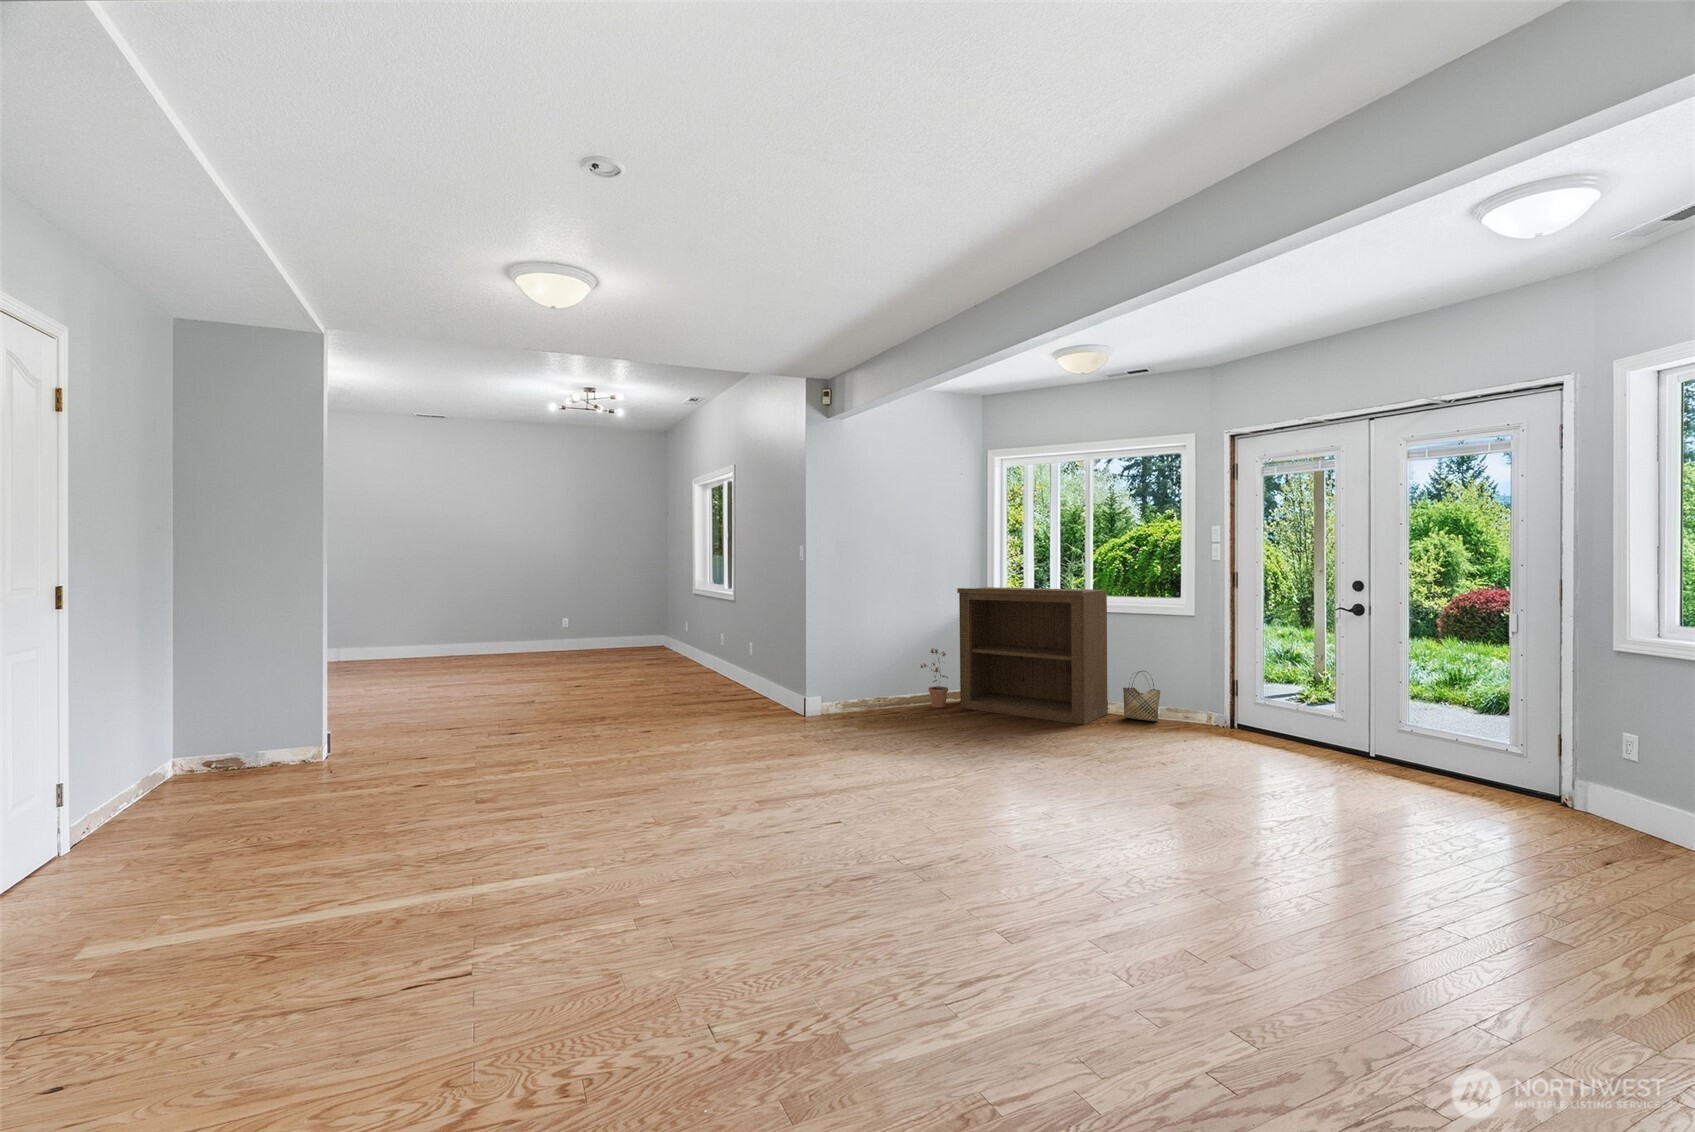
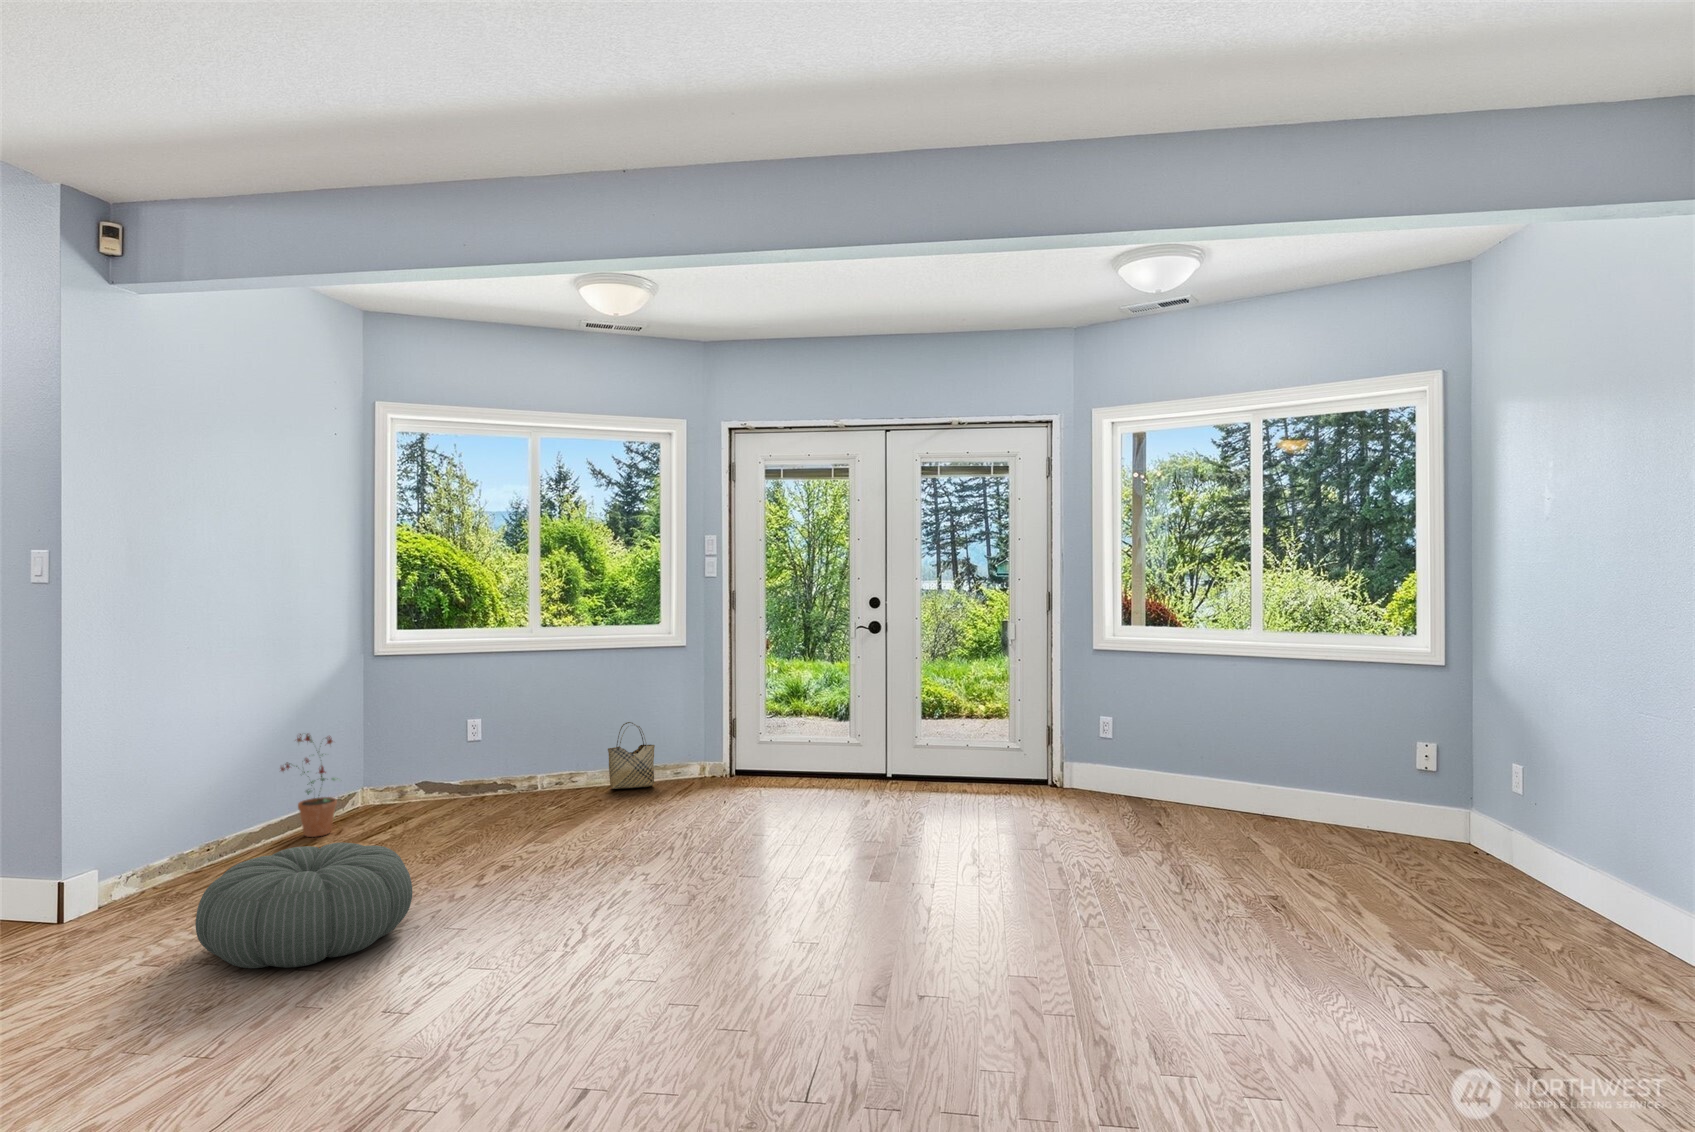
bookshelf: present [957,587,1108,725] -> none [358,617,585,827]
pouf: none [808,698,903,753] -> present [195,843,413,968]

